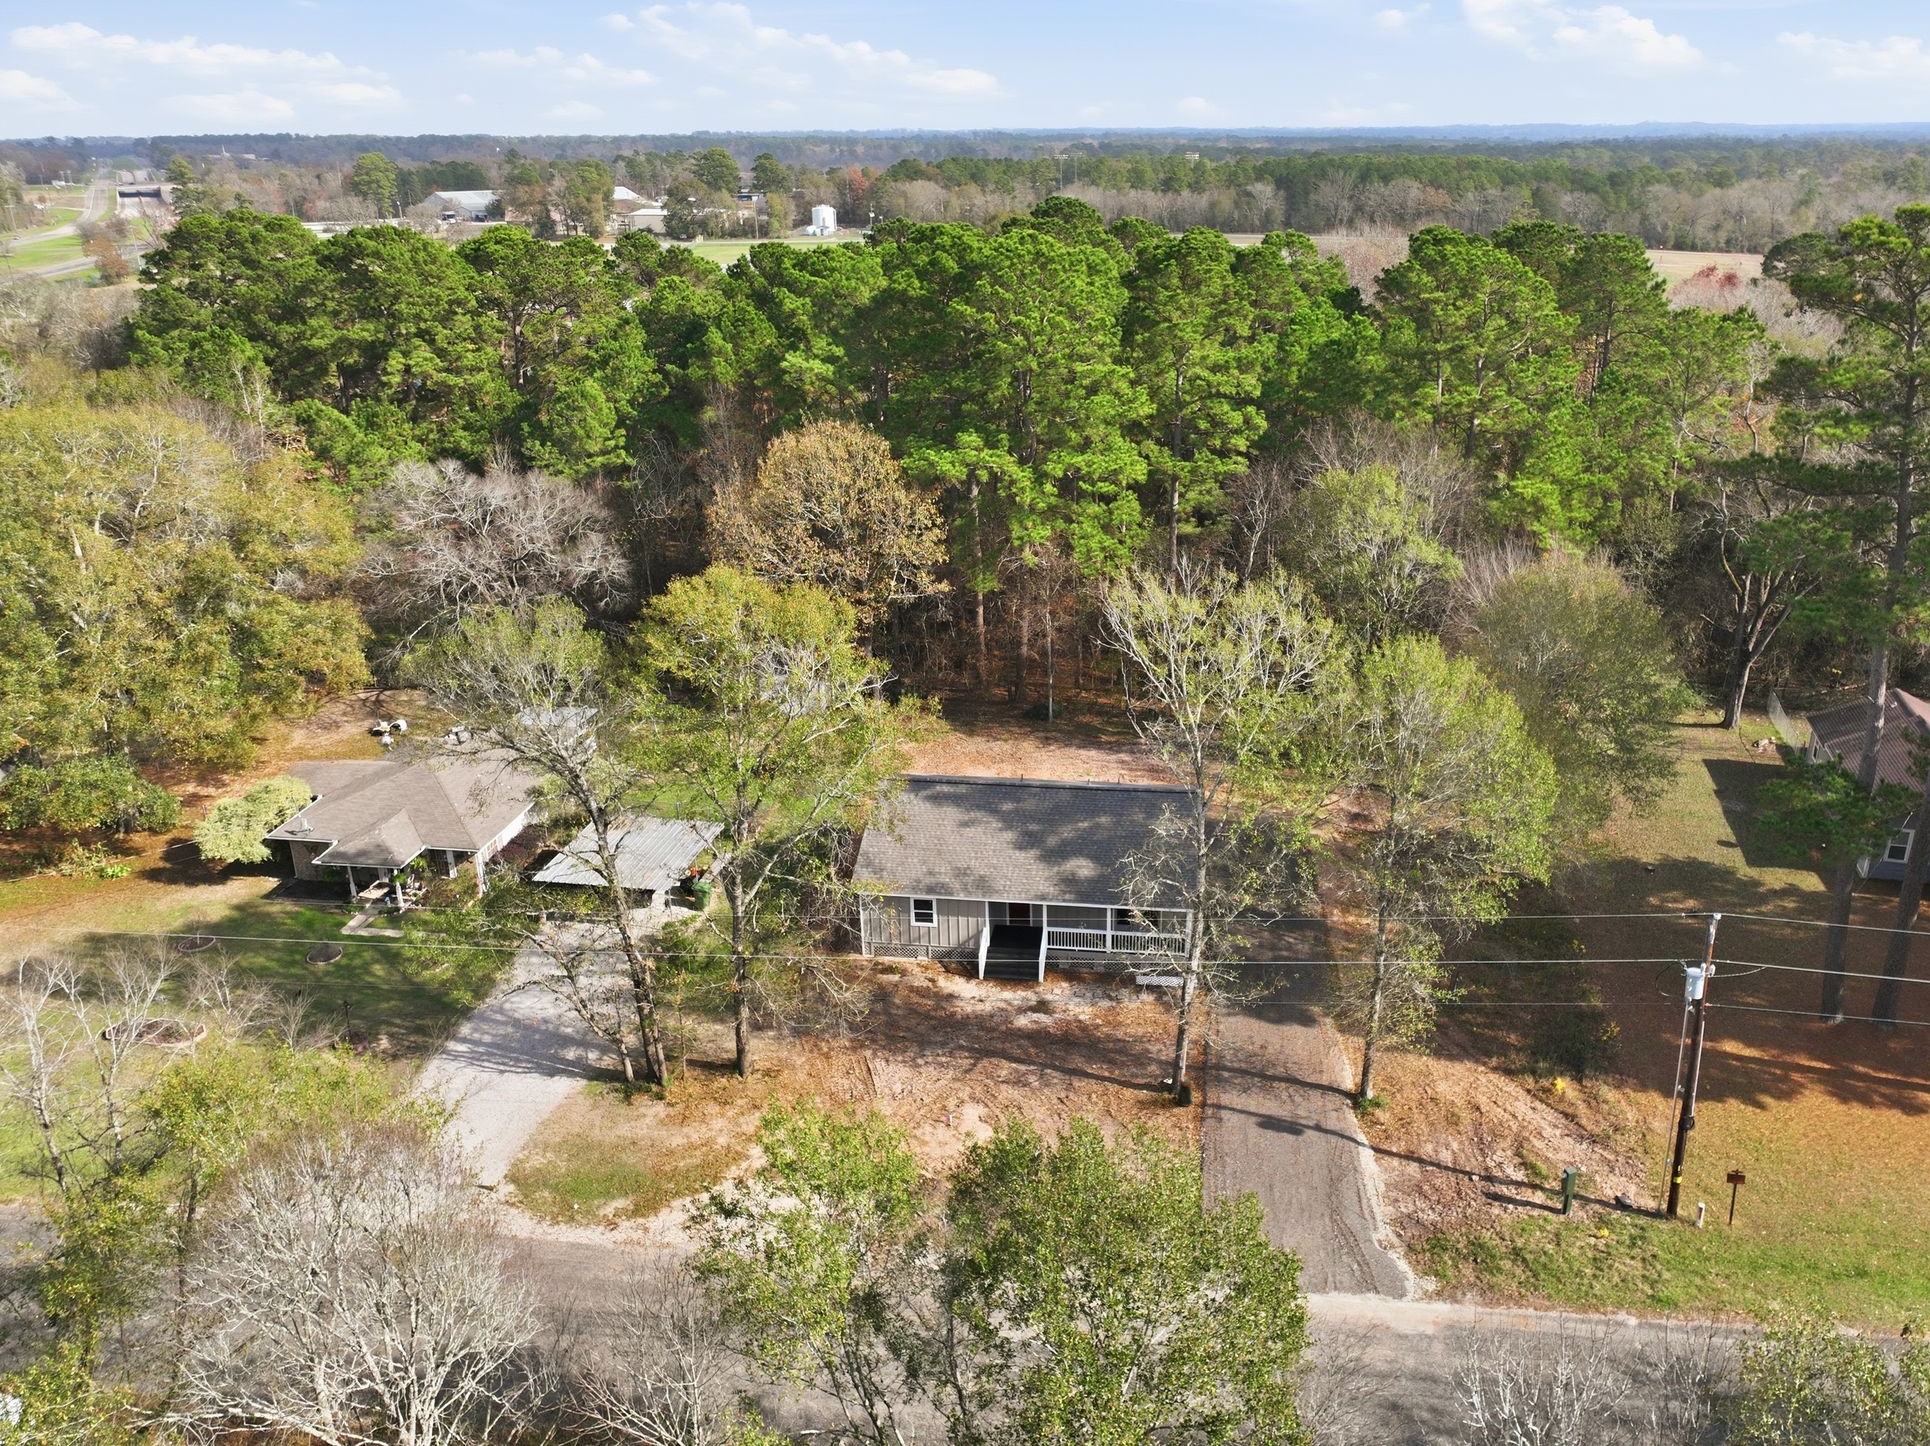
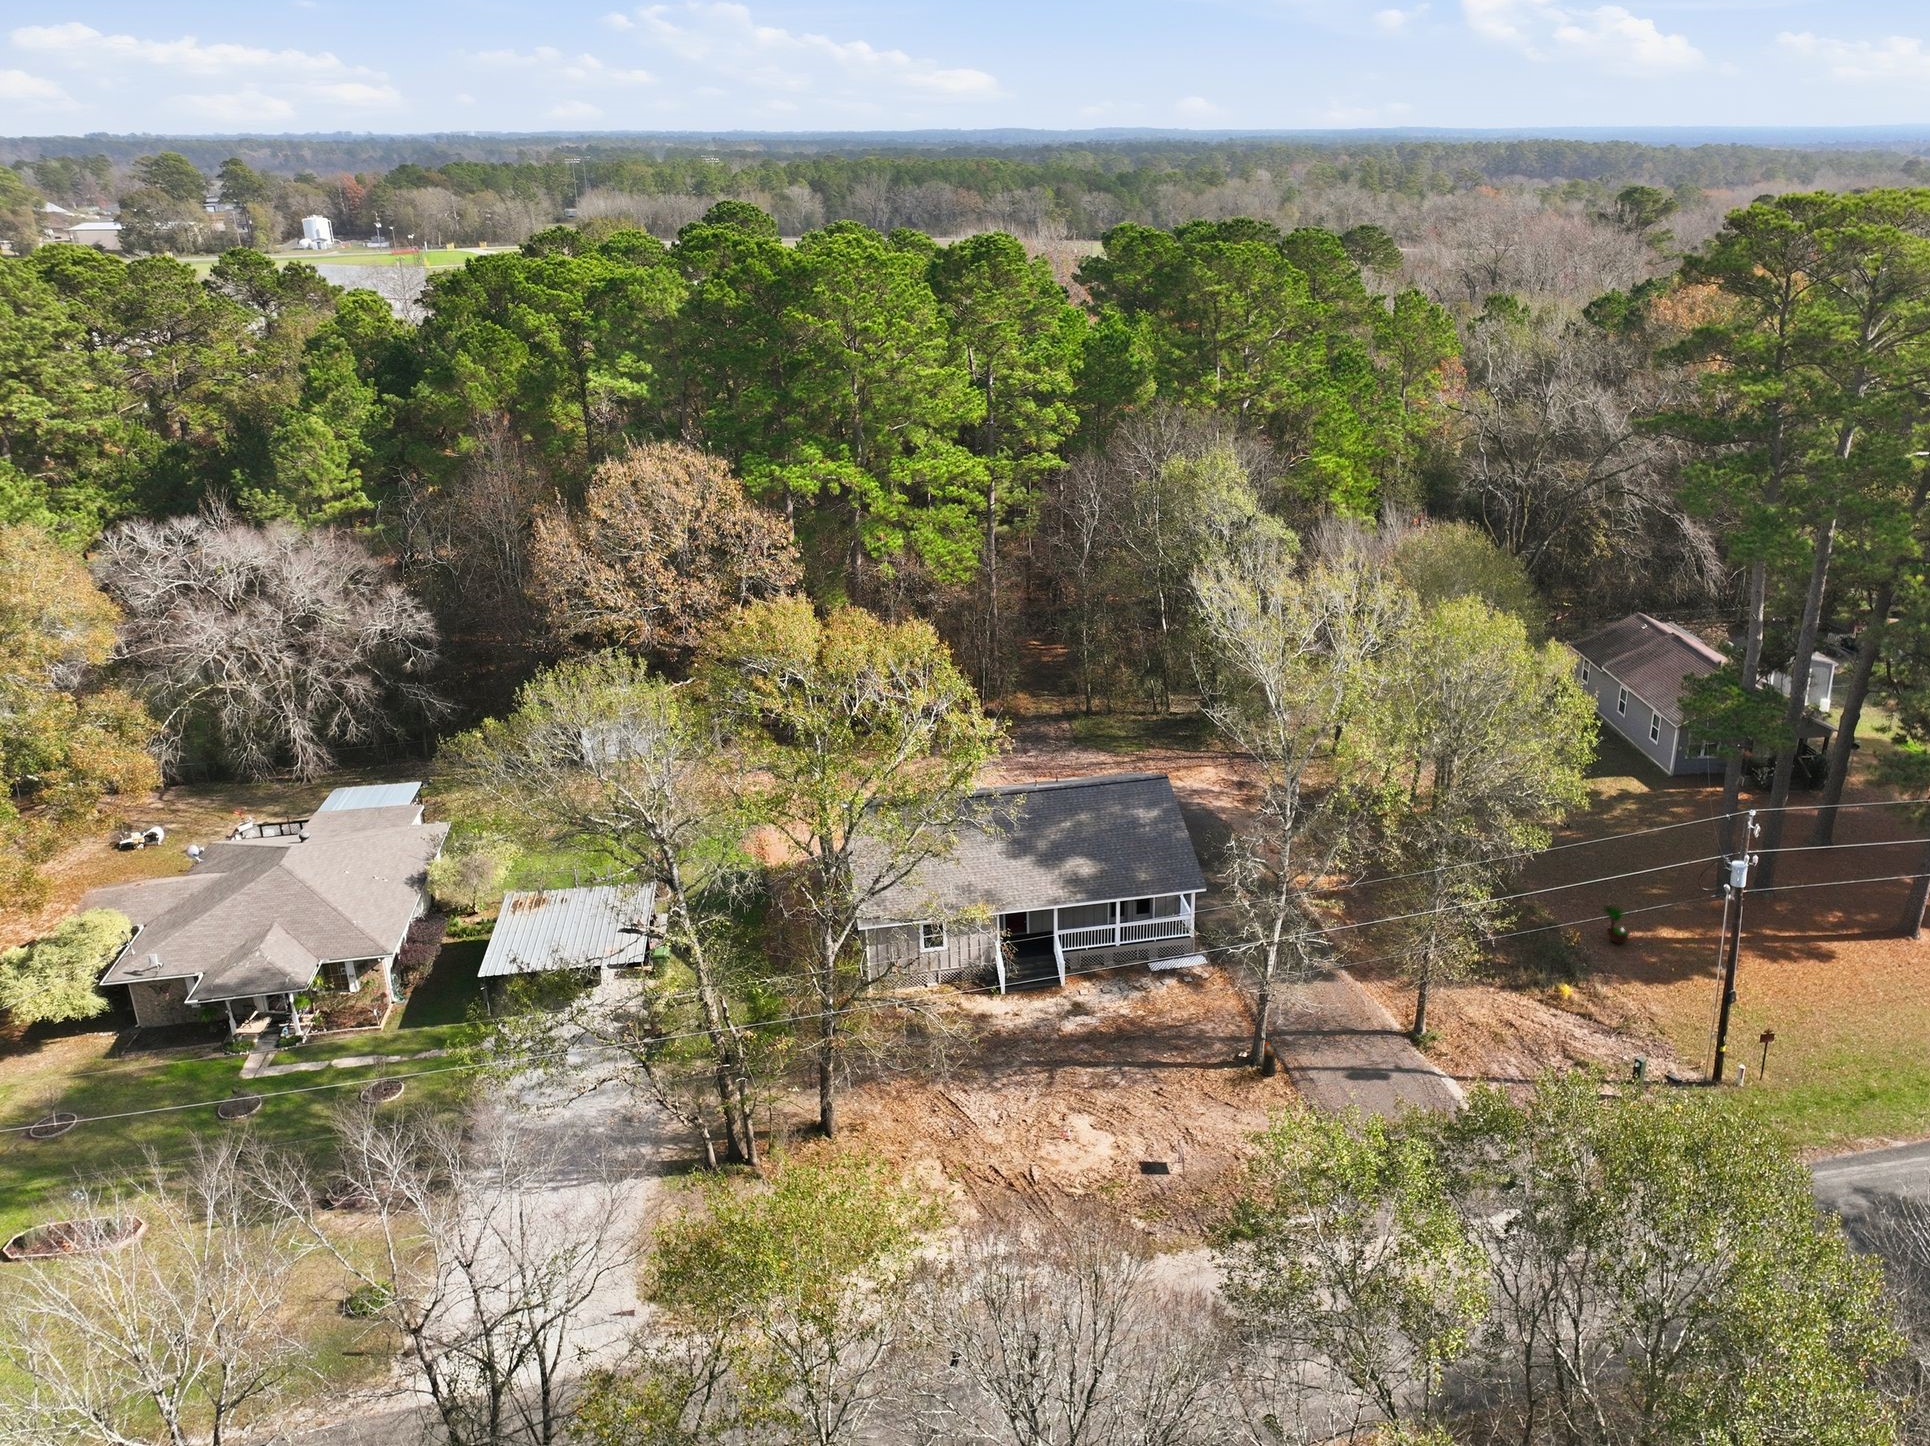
potted tree: none [1648,1000,1676,1048] -> present [1603,906,1629,943]

